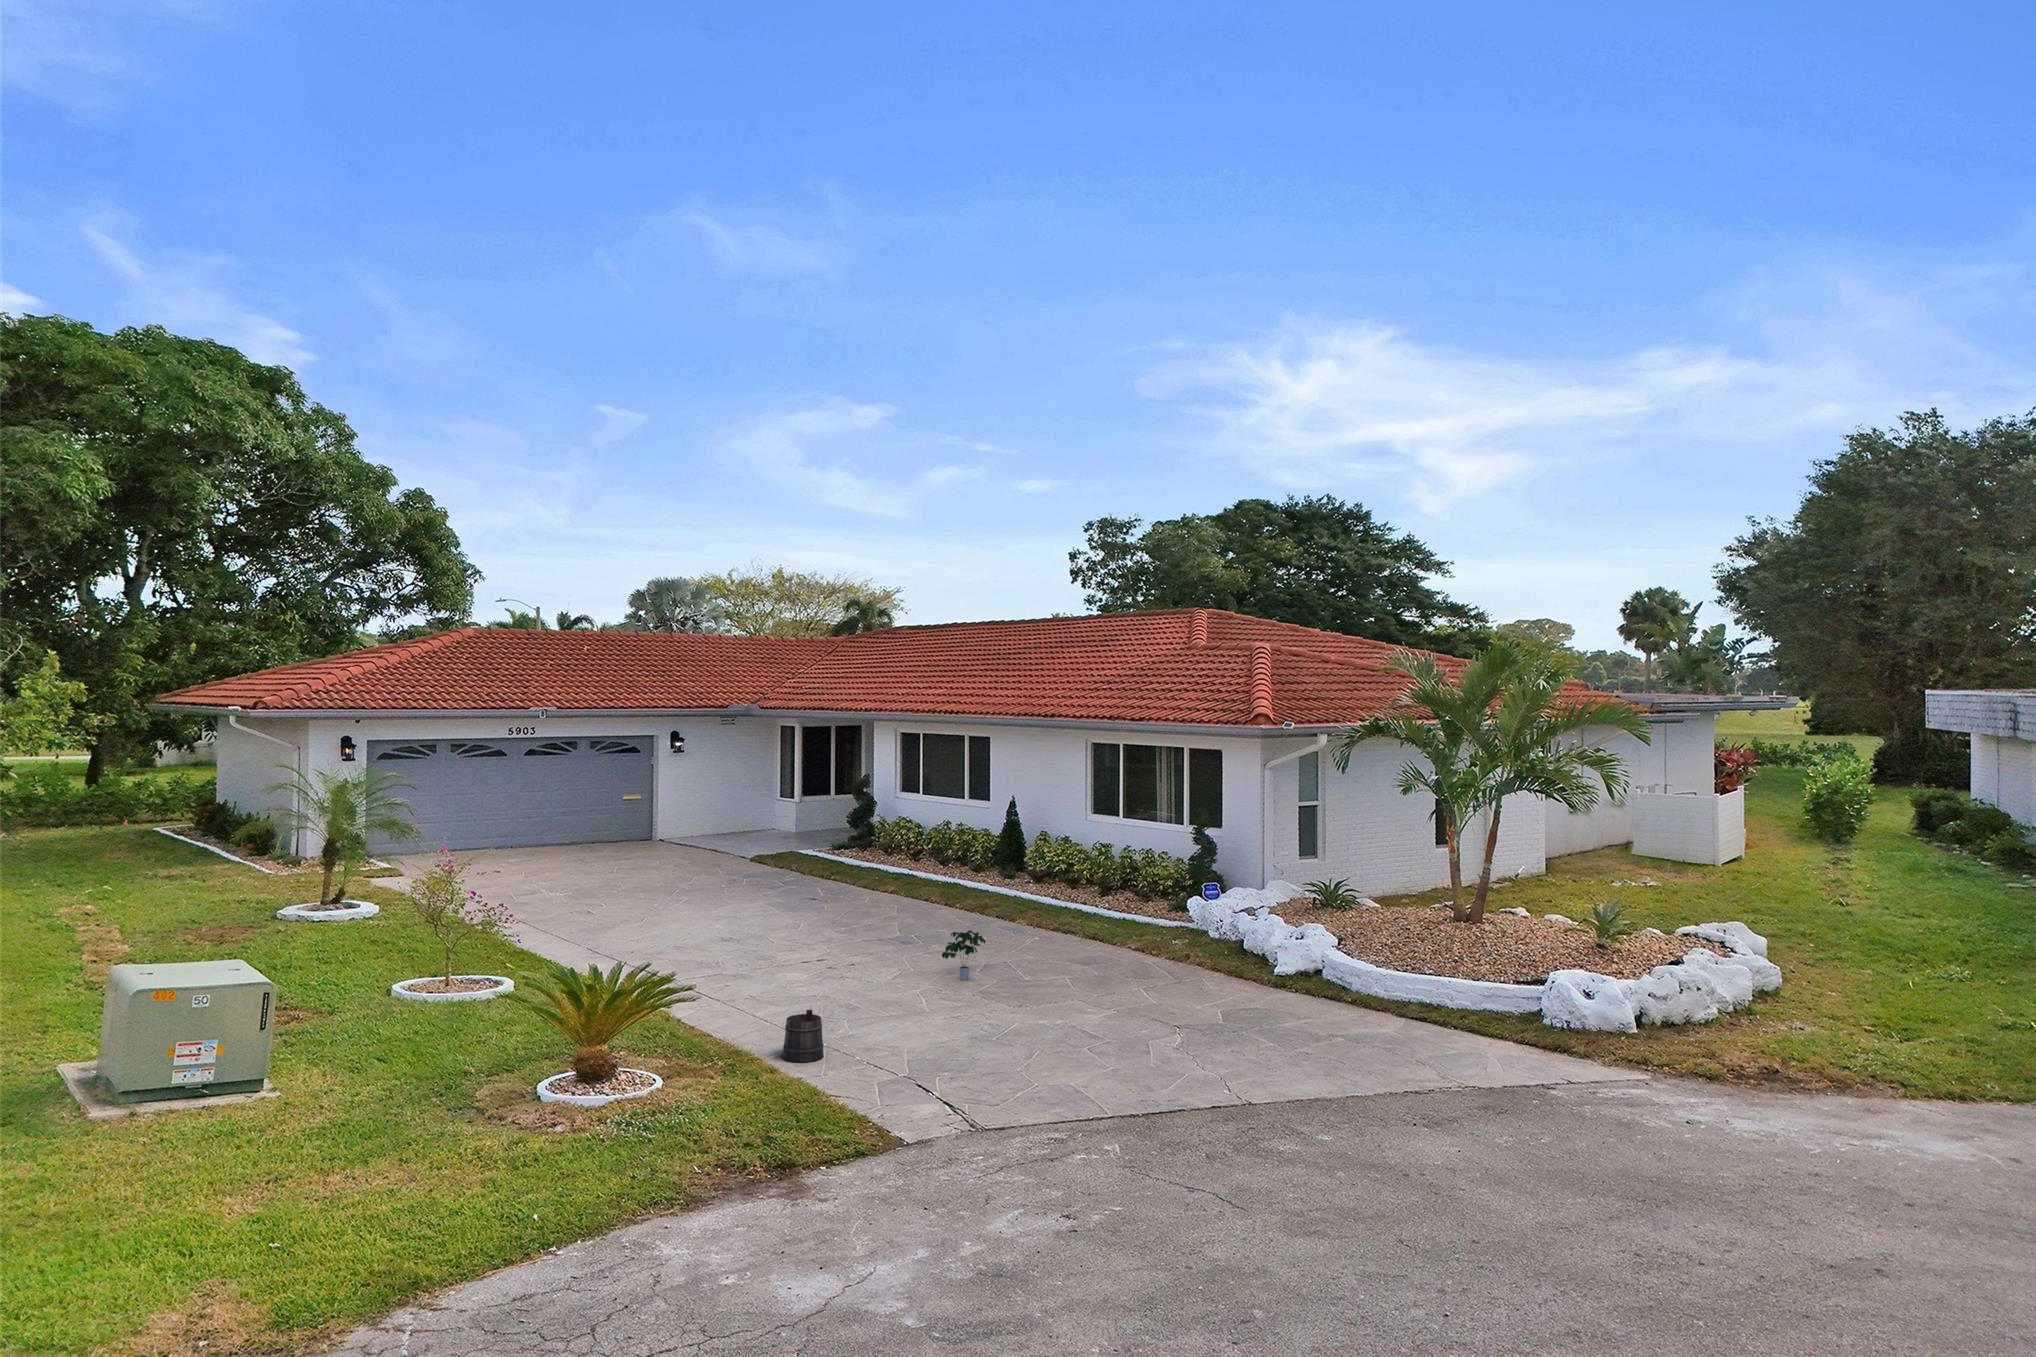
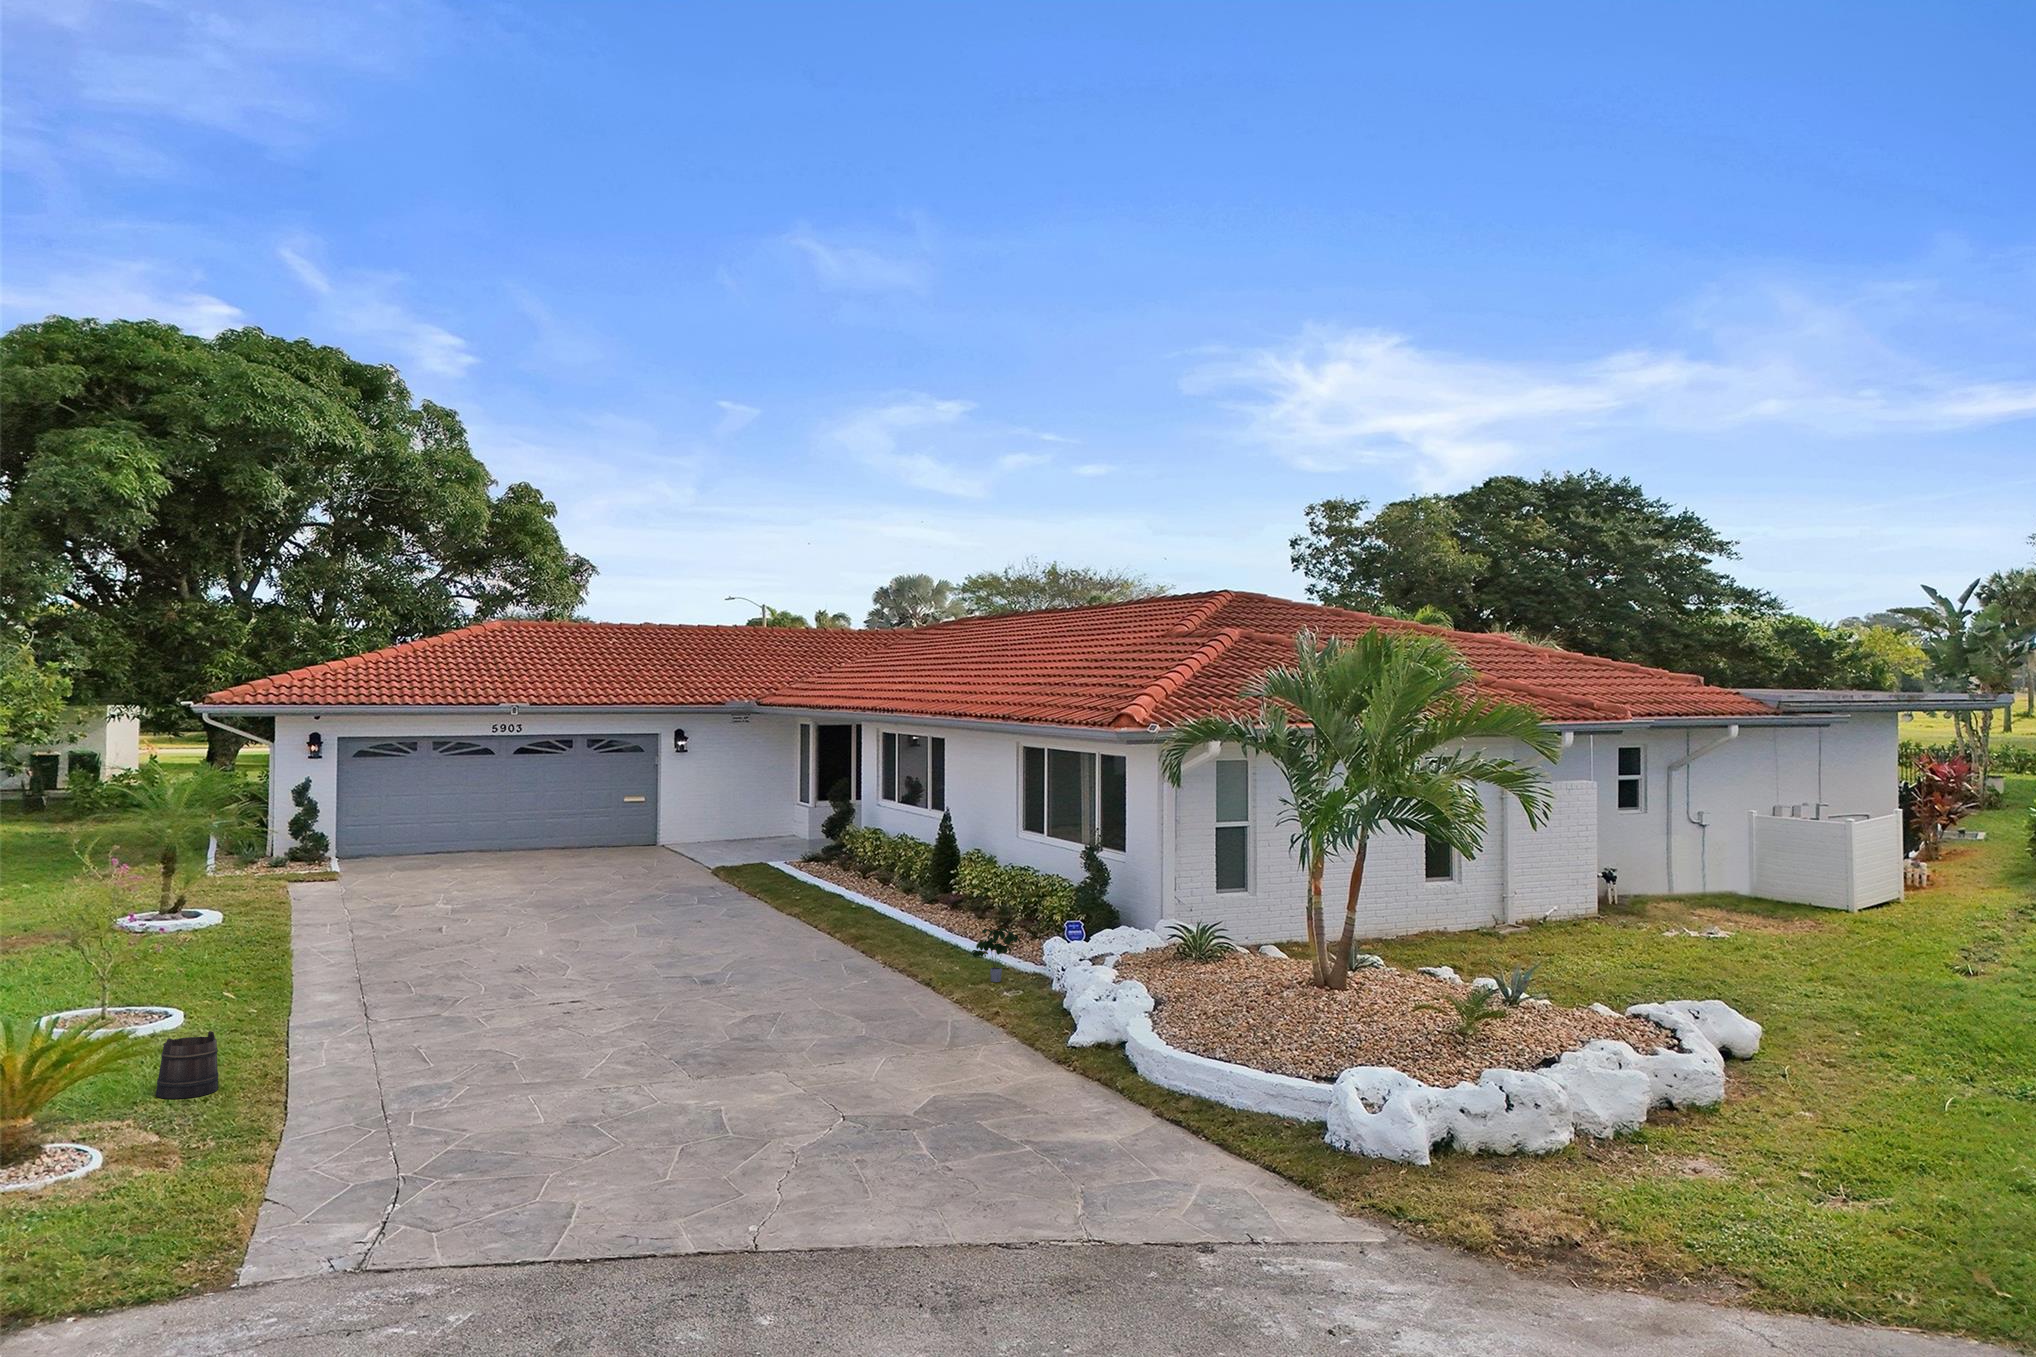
potted plant: present [942,930,985,980] -> present [971,928,1020,982]

